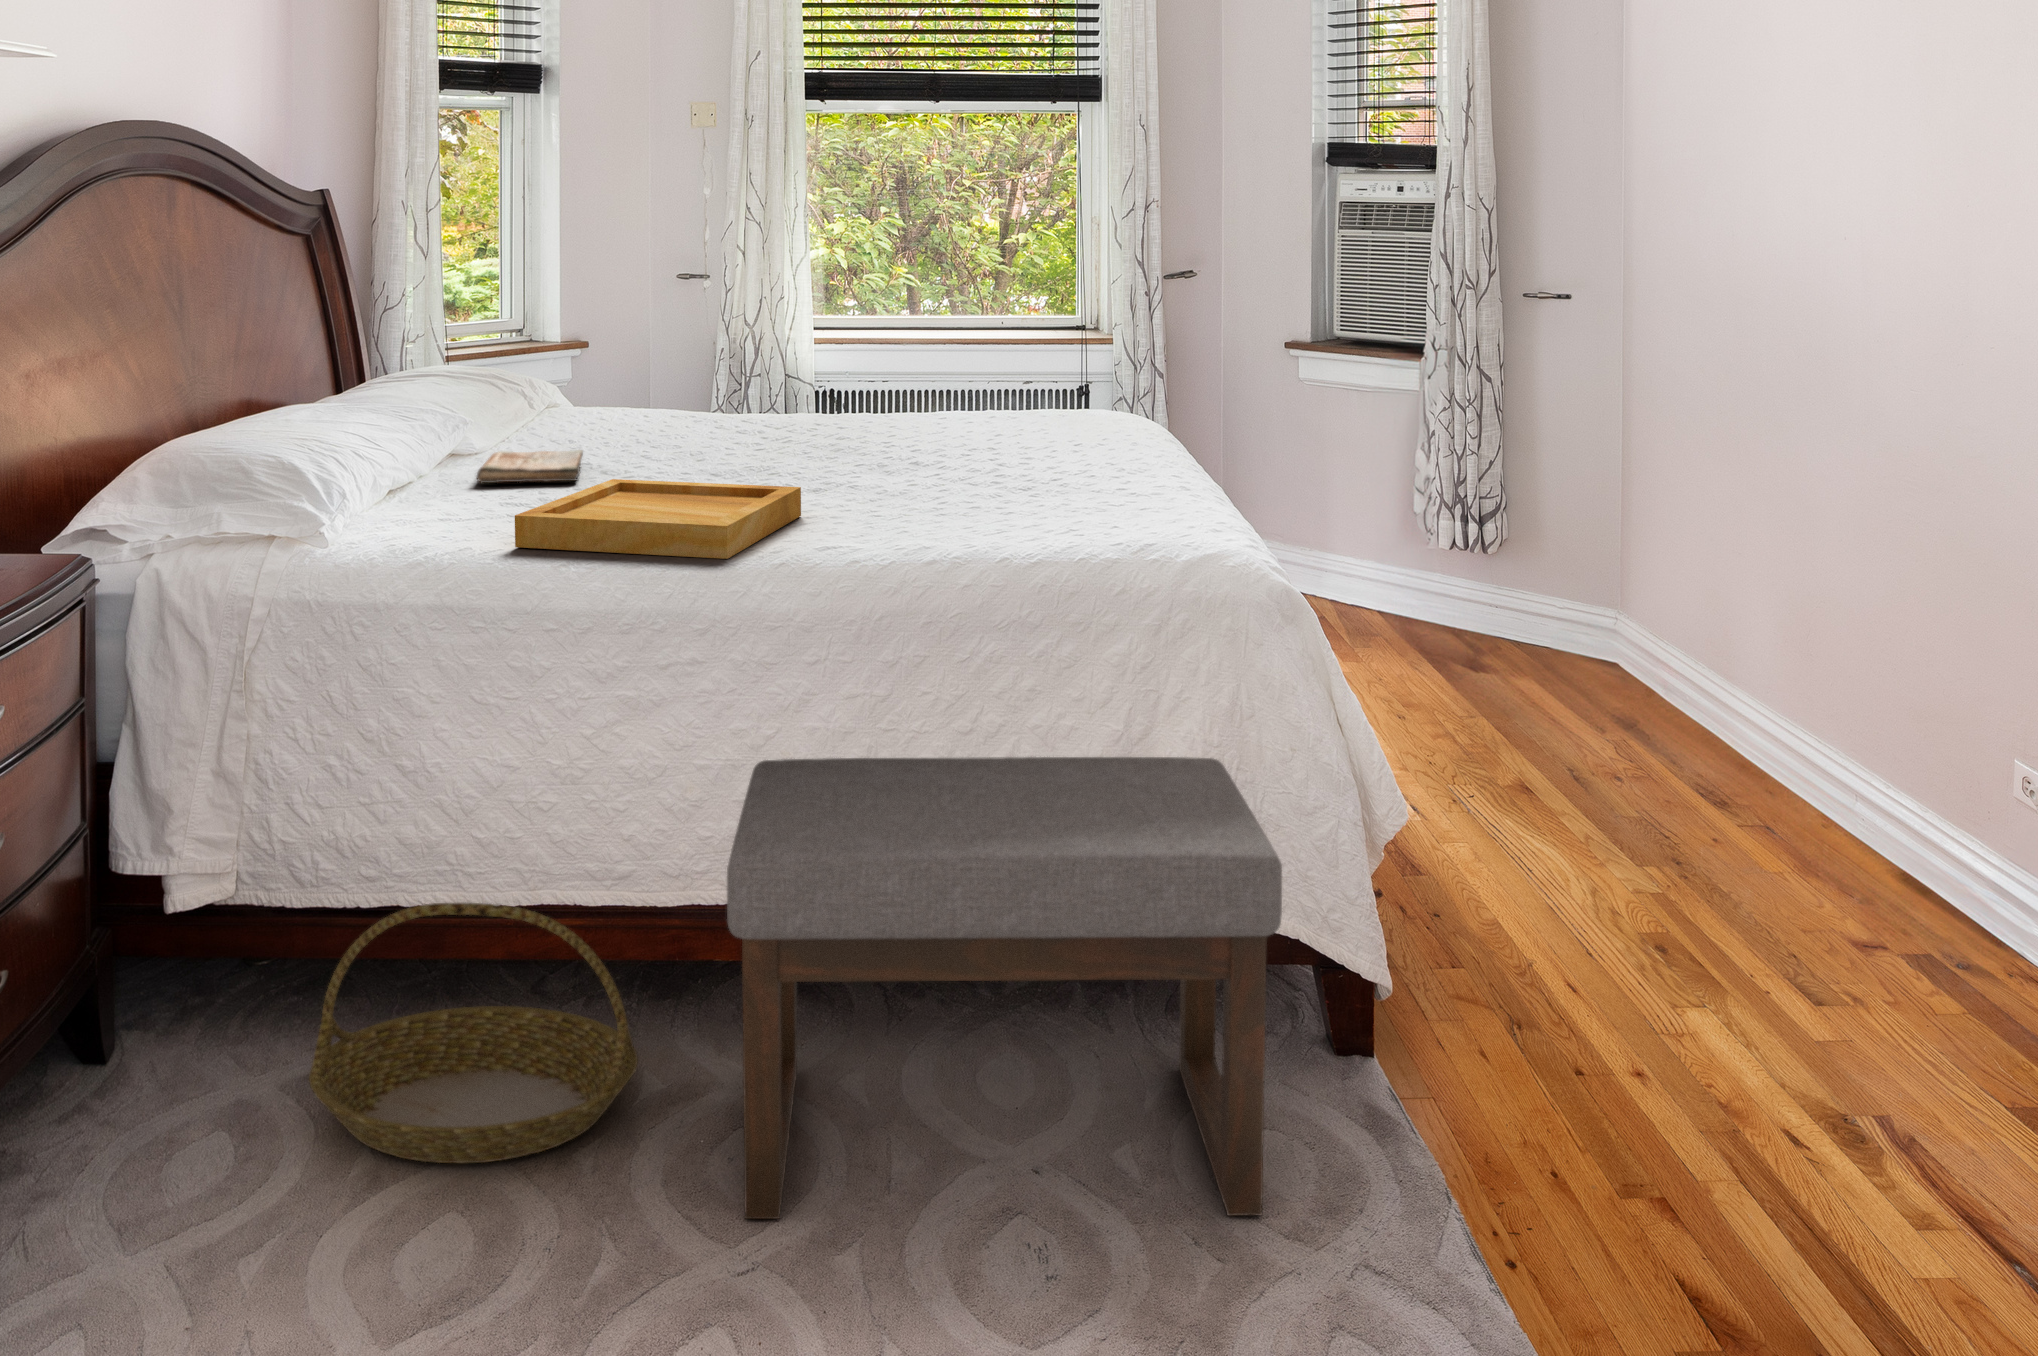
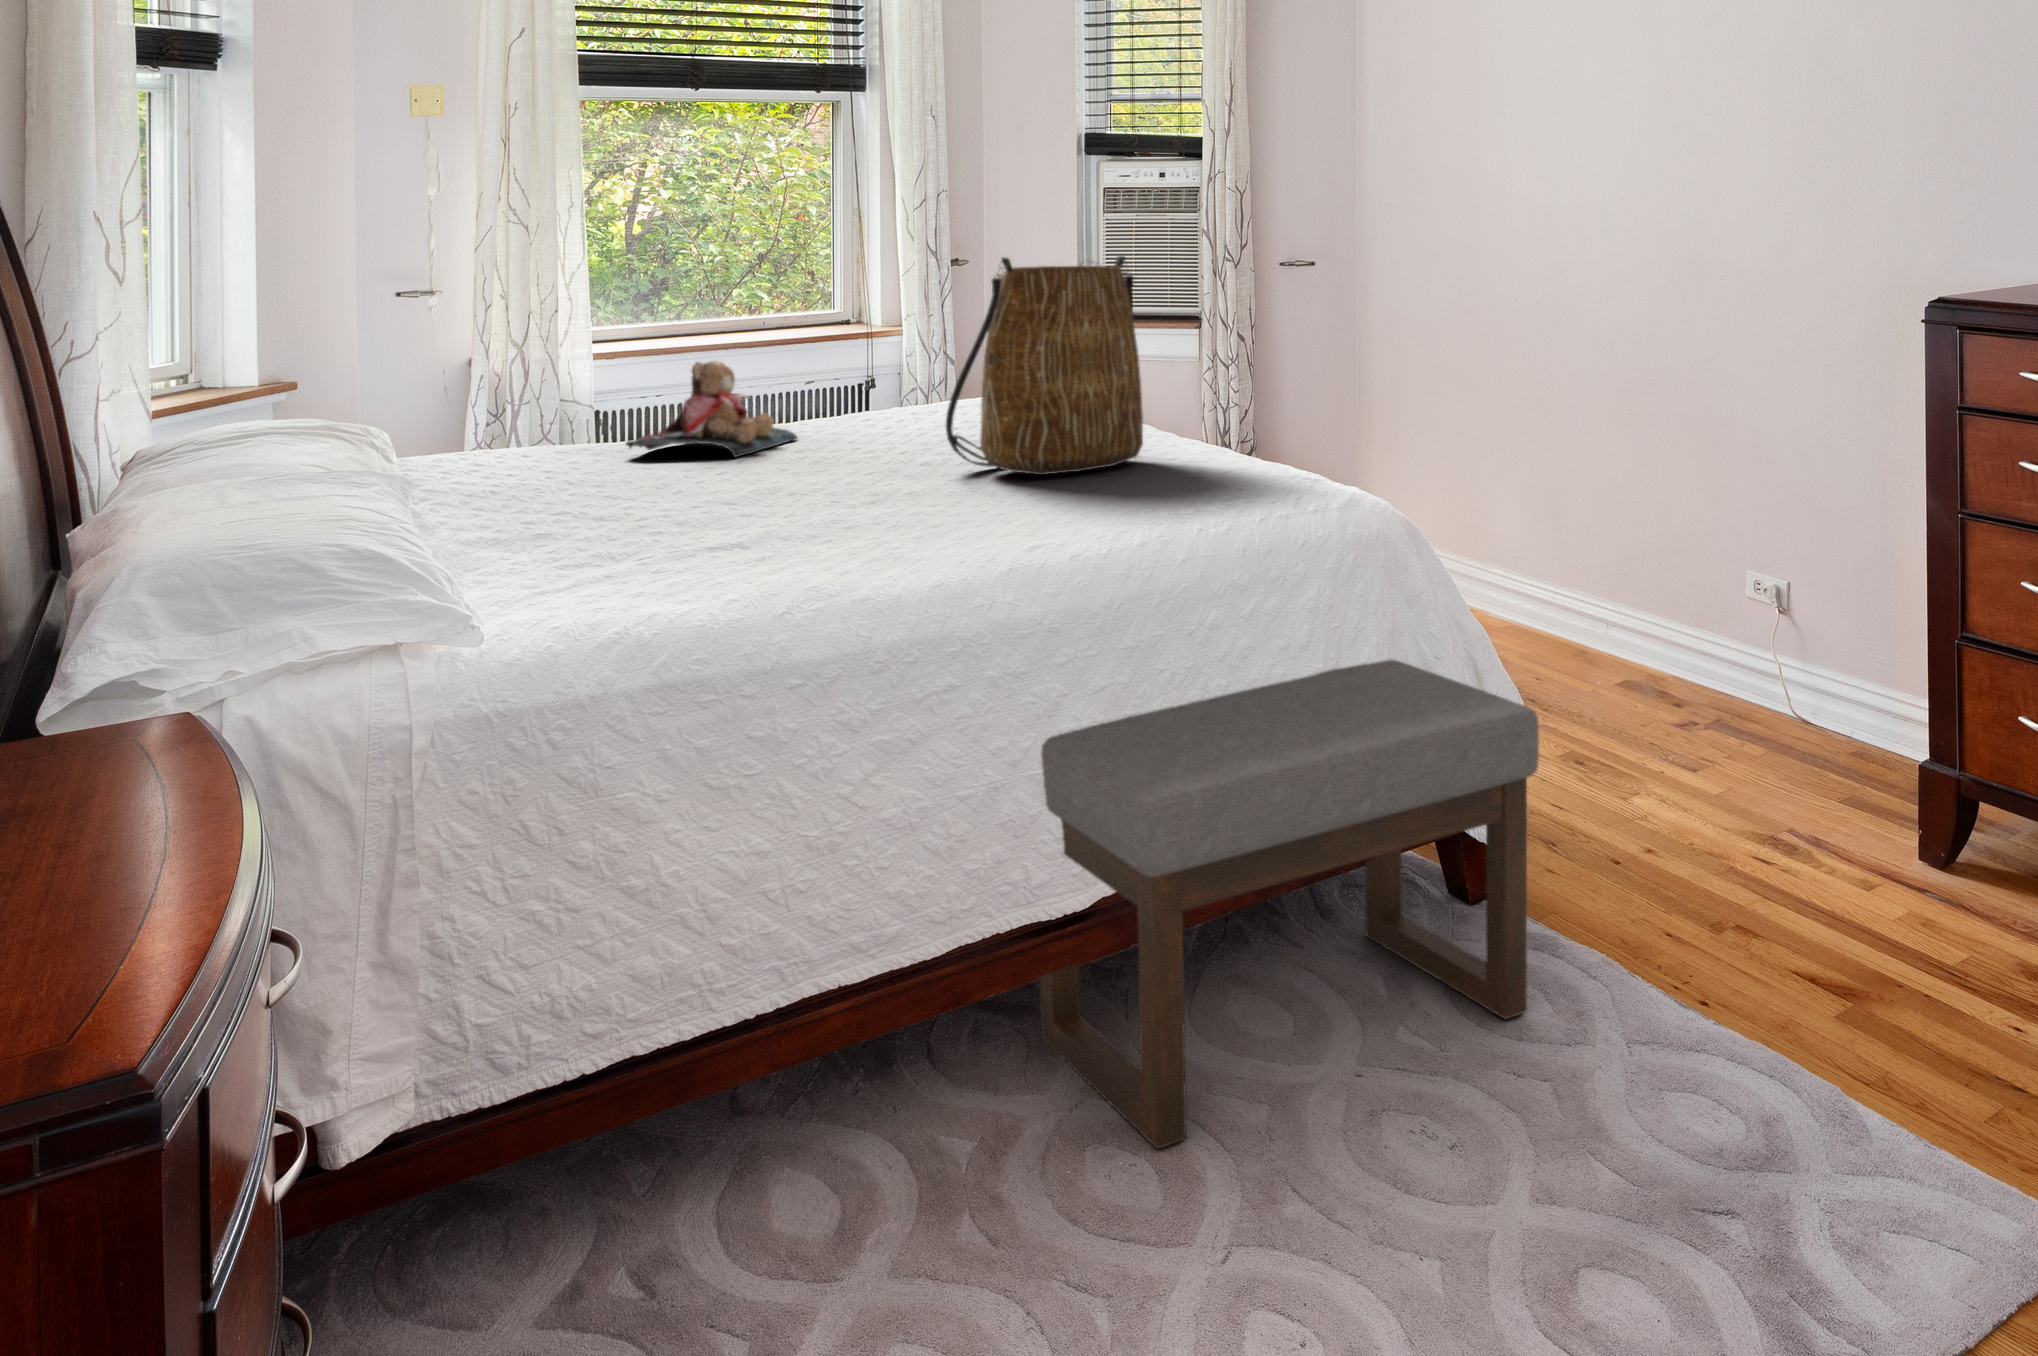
tote bag: none [879,282,1091,506] -> present [946,256,1143,475]
teddy bear: none [692,365,861,458] -> present [626,361,797,457]
book: present [477,450,583,483] -> none [430,466,589,509]
tray: present [515,479,801,559] -> none [698,468,949,554]
basket: present [309,903,638,1163] -> none [612,922,972,1222]

